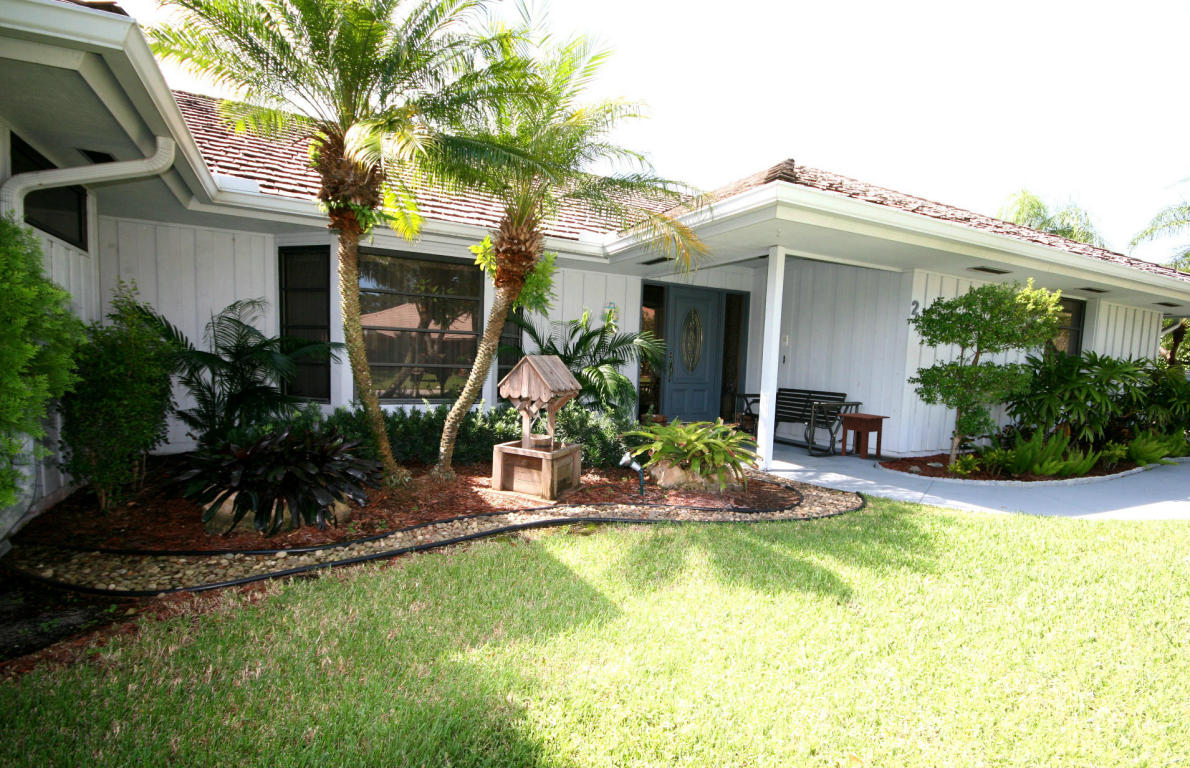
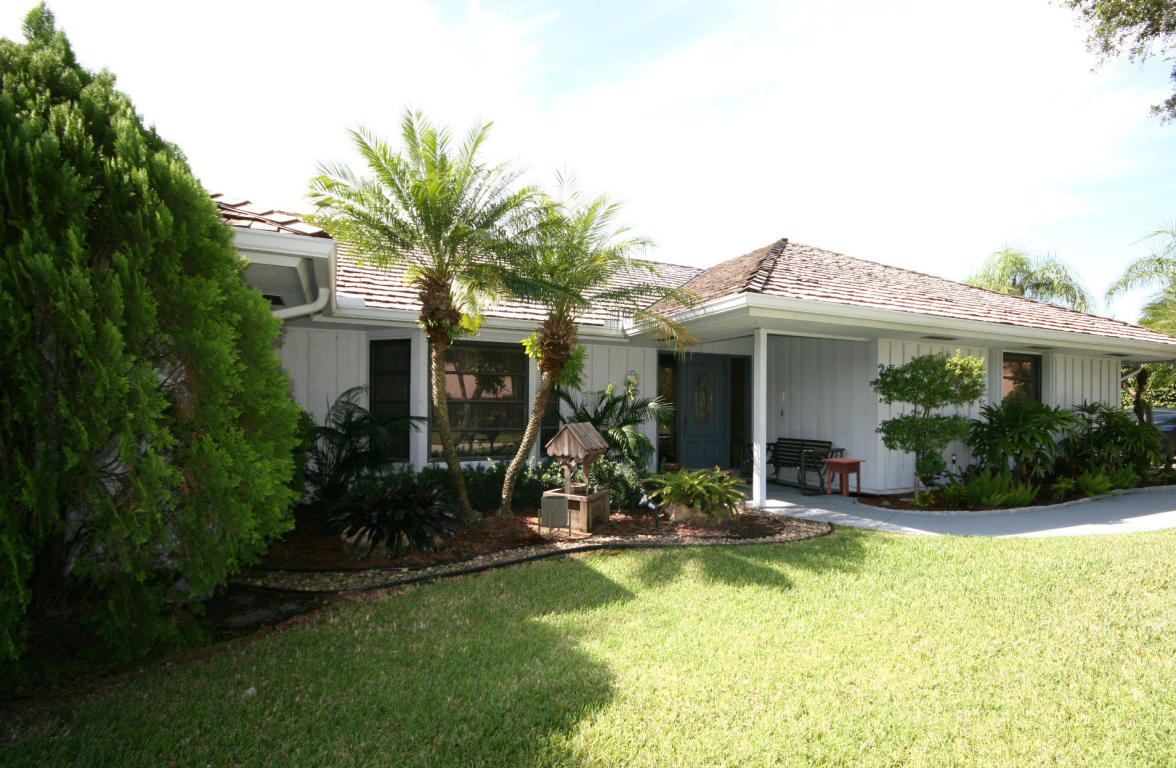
planter: none [485,451,530,508] -> present [538,495,571,539]

